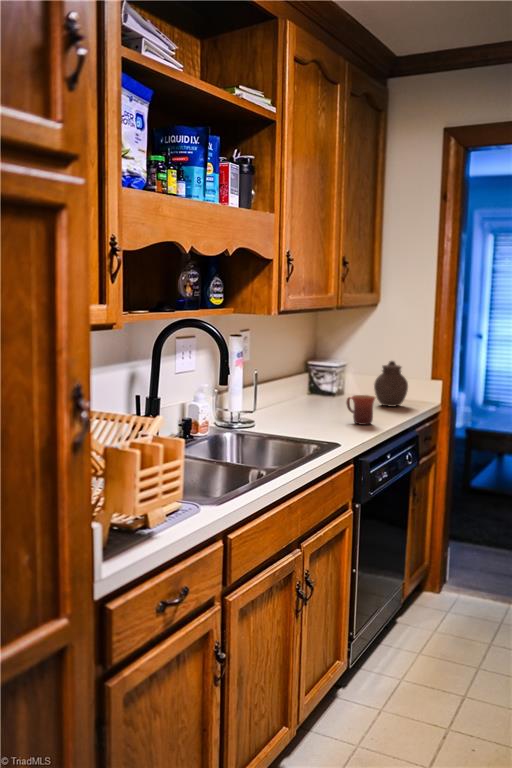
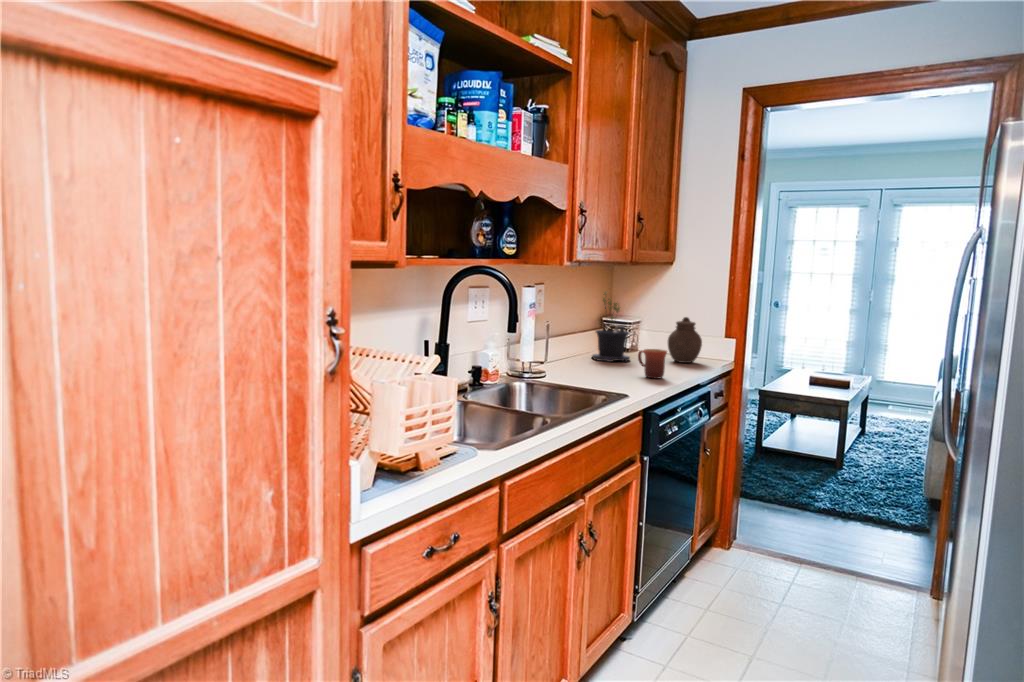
potted plant: none [299,336,341,408] -> present [592,292,630,362]

